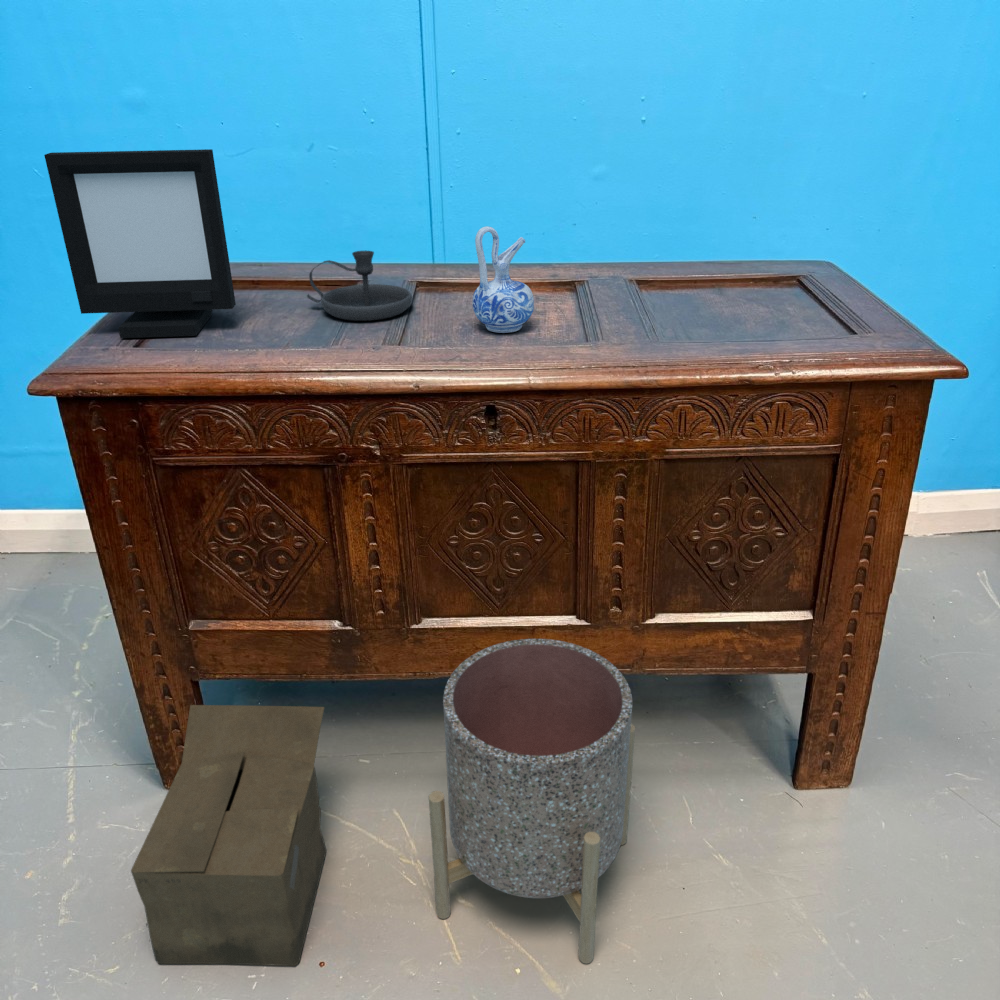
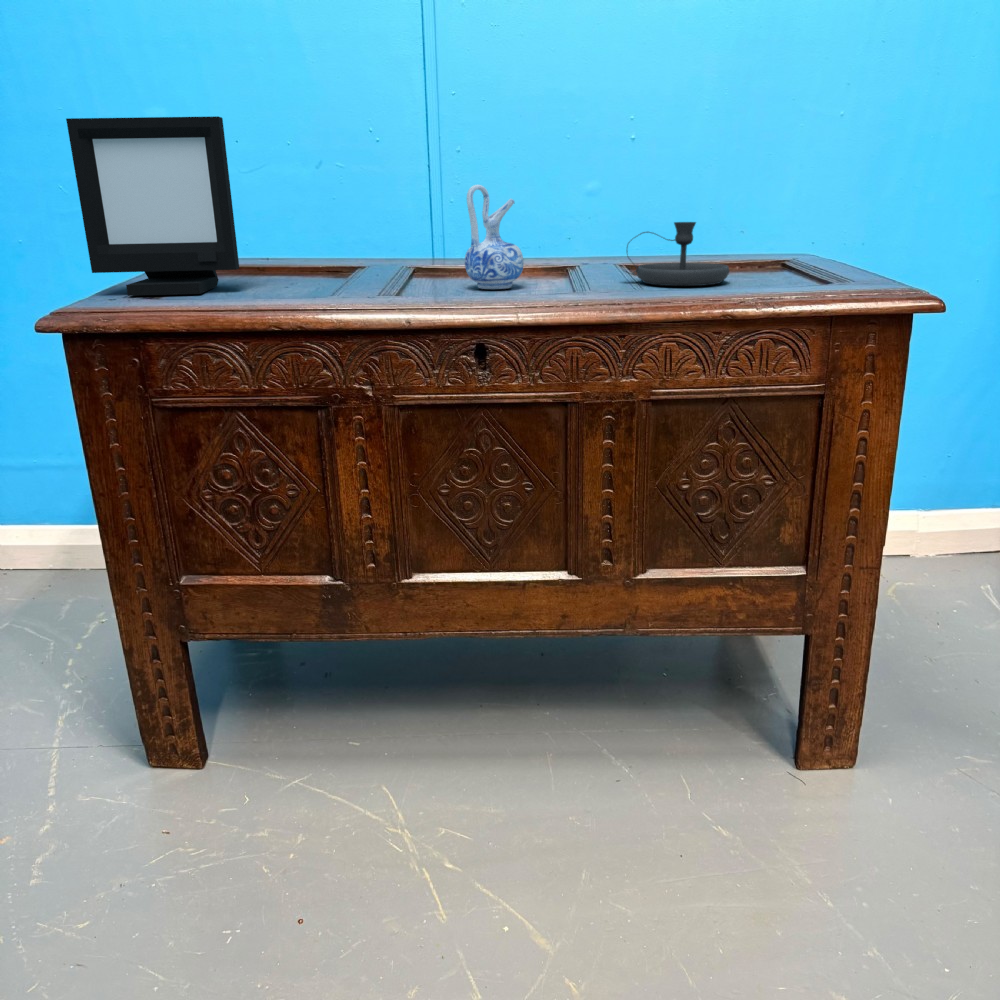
candlestick: present [307,250,412,321] -> present [625,222,729,286]
planter: present [429,639,635,964] -> none [414,585,629,920]
cardboard box: present [131,705,326,966] -> none [103,660,313,921]

